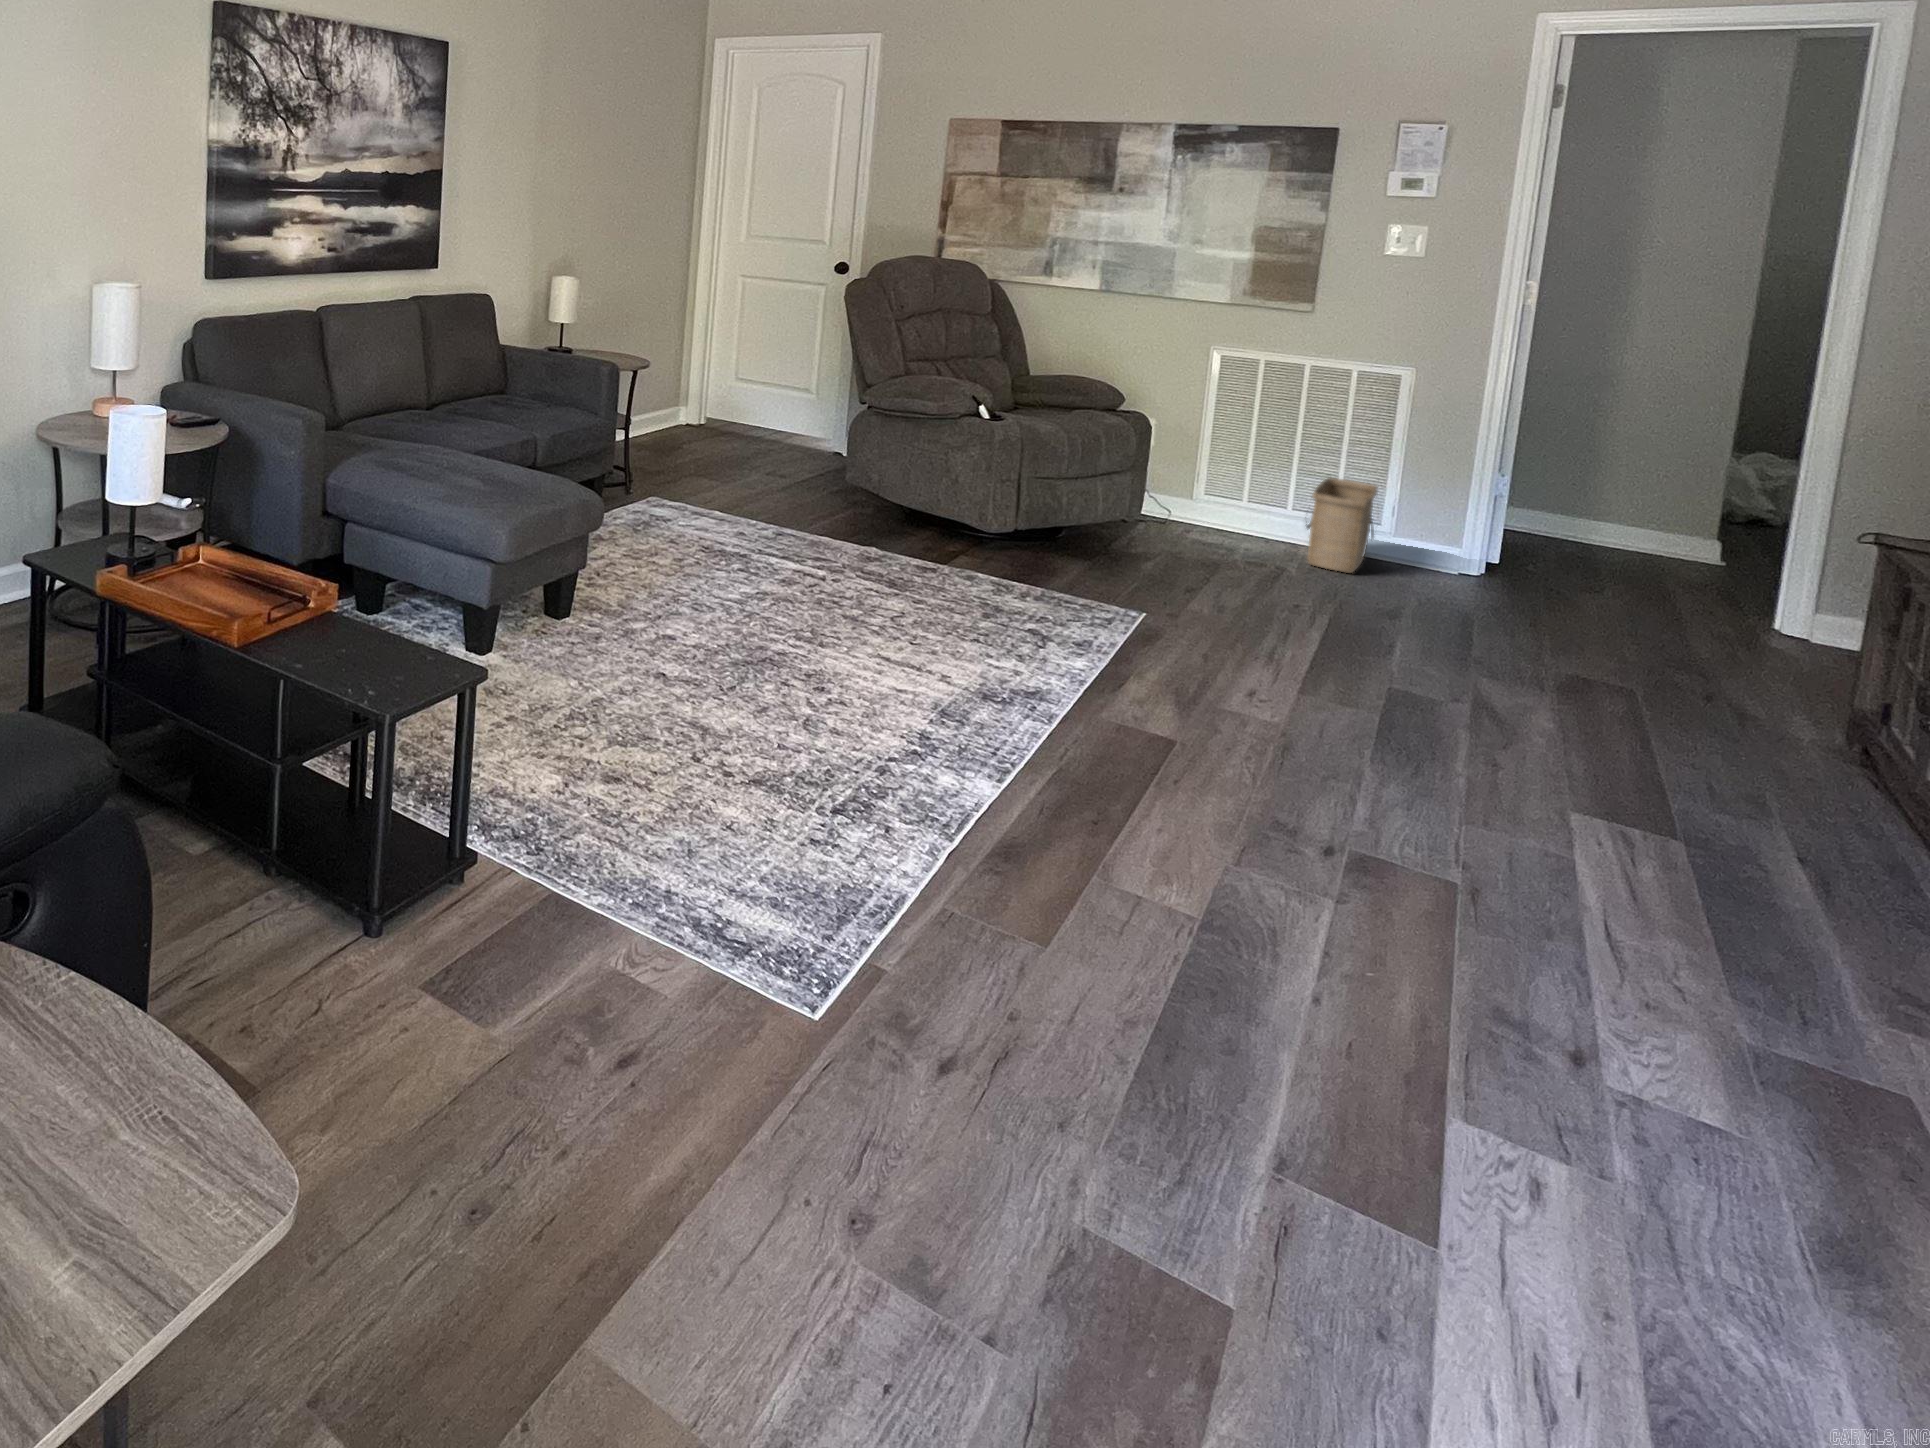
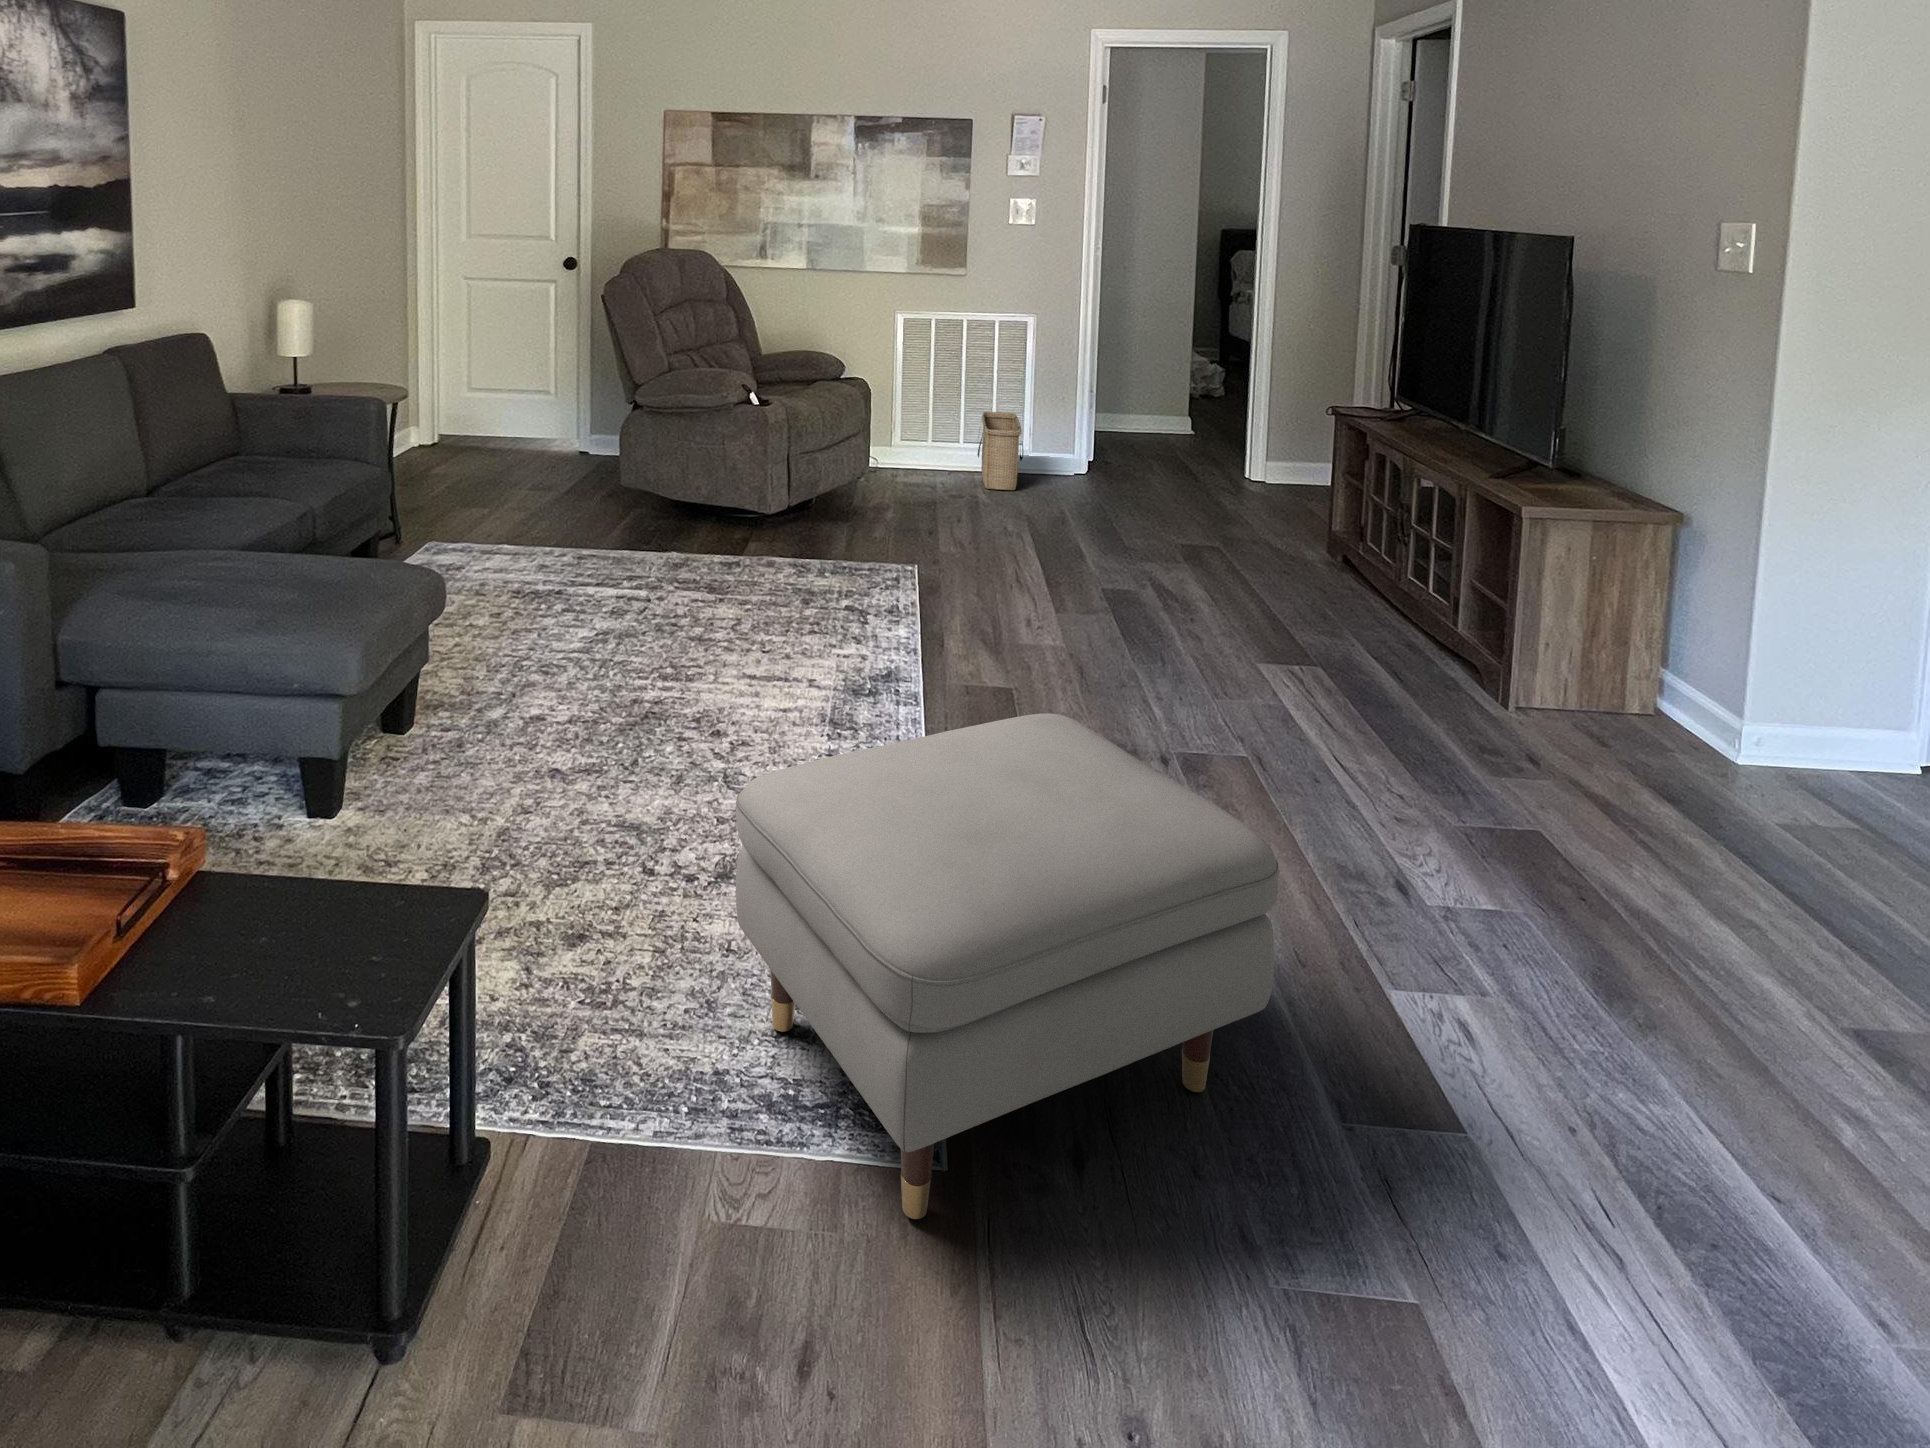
ottoman: none [711,665,1245,1099] -> present [736,713,1279,1219]

